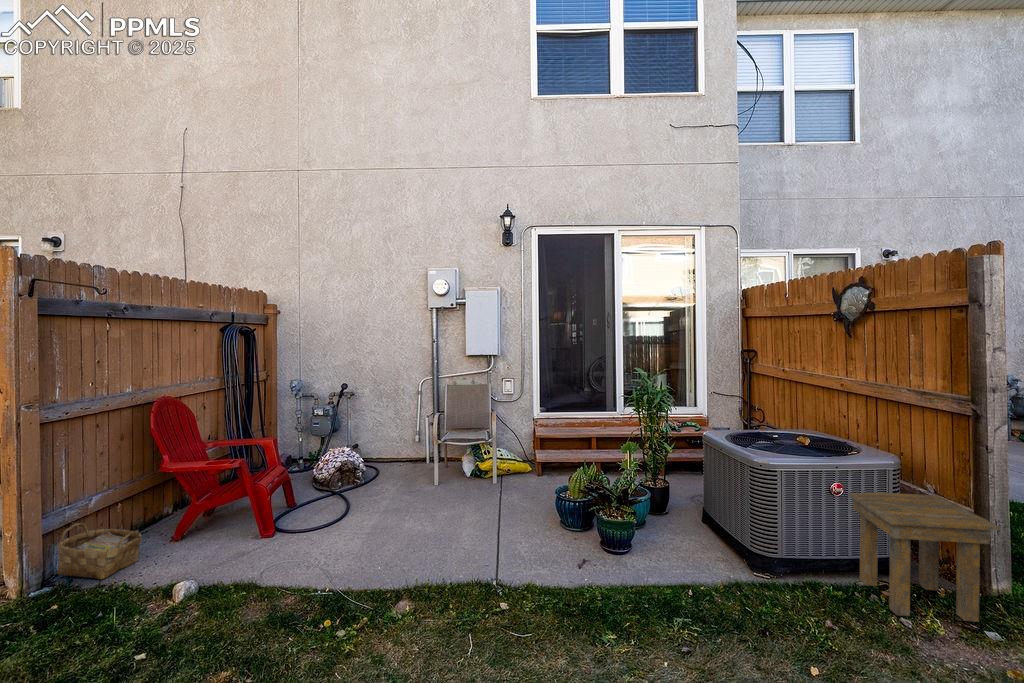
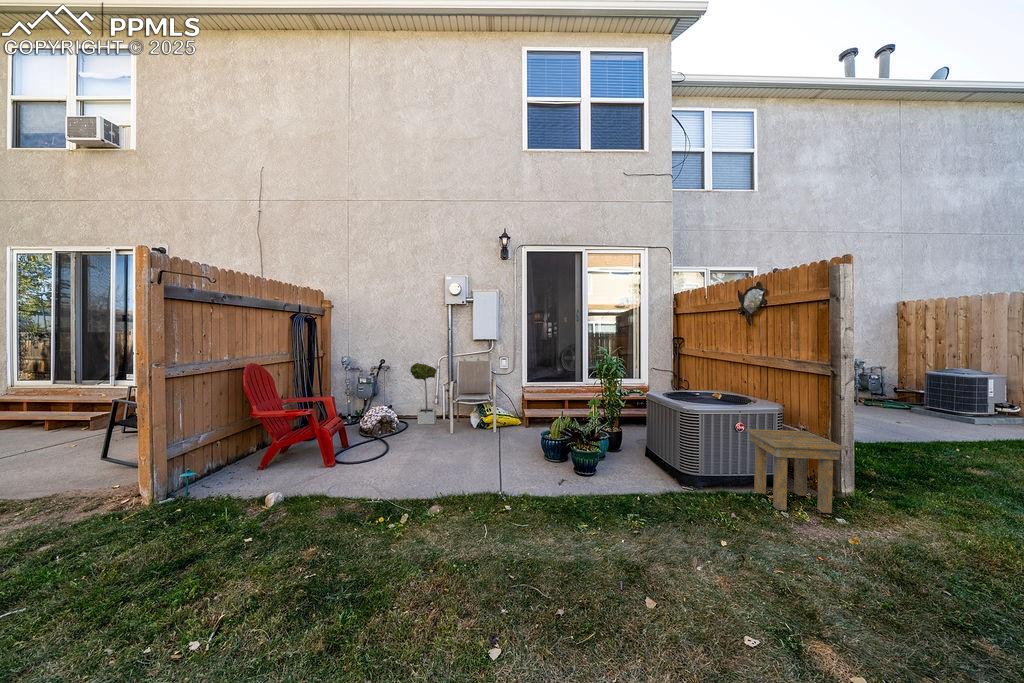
potted tree: none [383,387,419,470] -> present [410,363,437,425]
woven basket: present [58,523,142,579] -> none [178,453,239,493]

